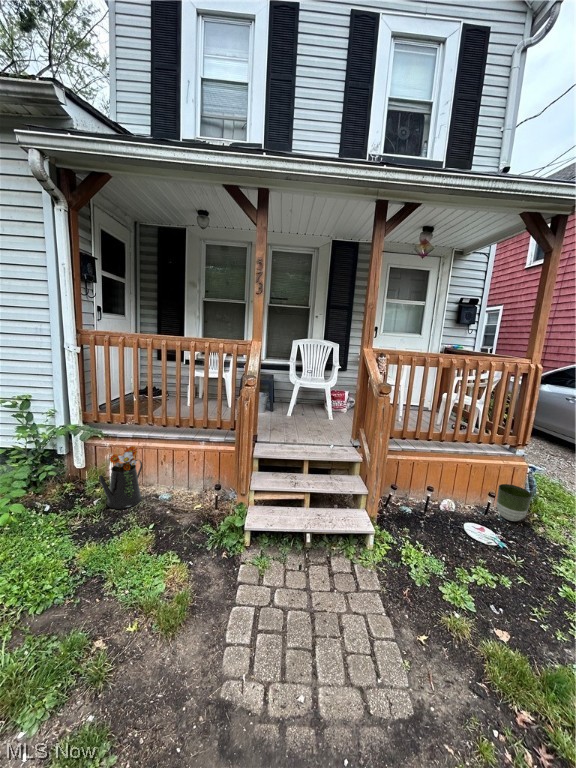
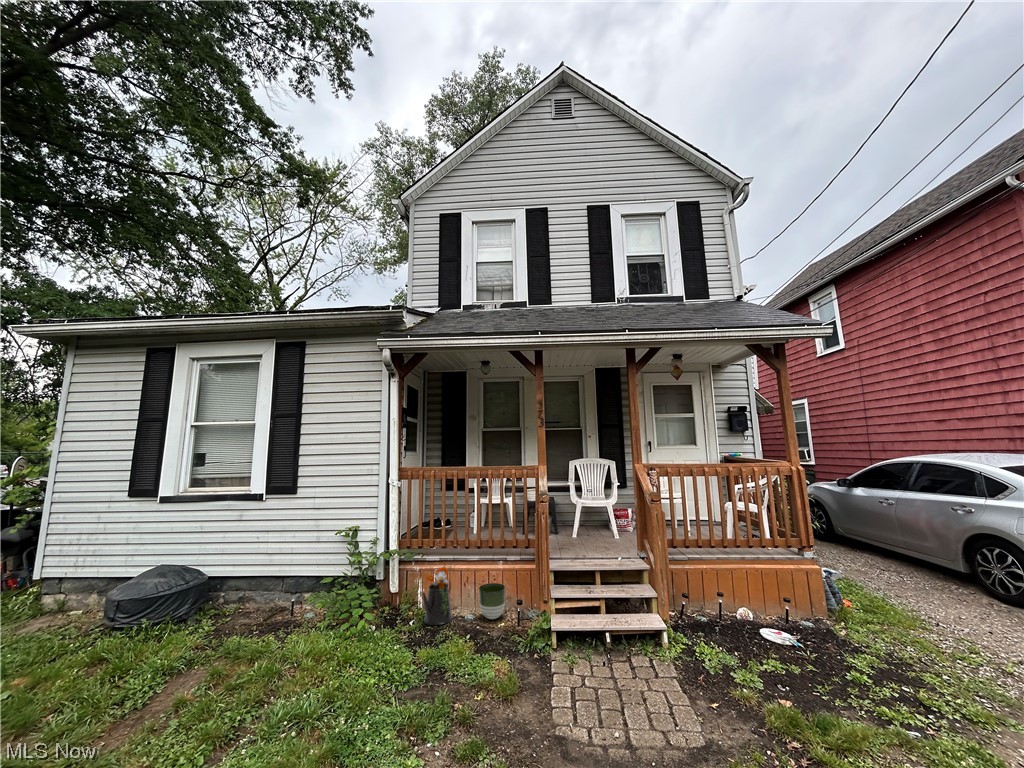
planter: present [497,484,532,521] -> present [479,583,505,619]

